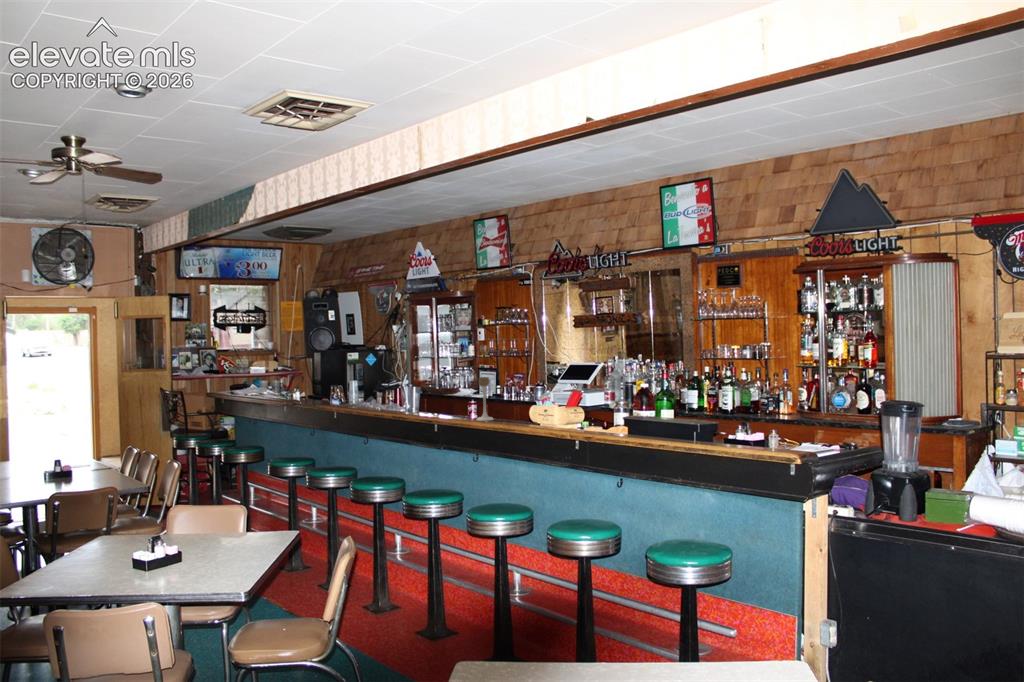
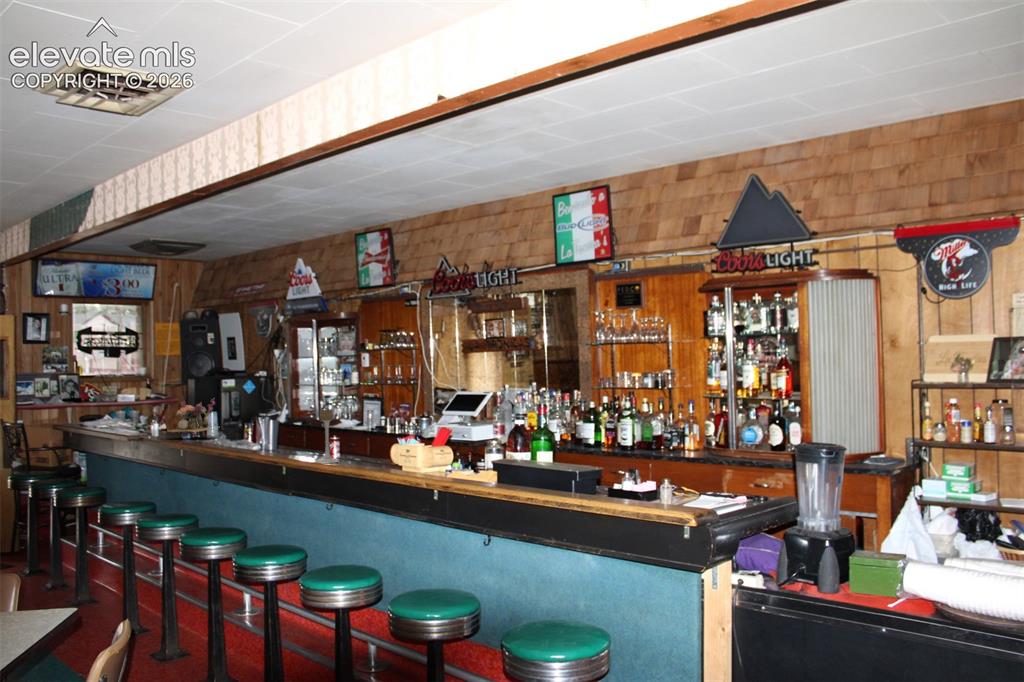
flower arrangement: none [331,368,374,403] -> present [170,399,215,438]

